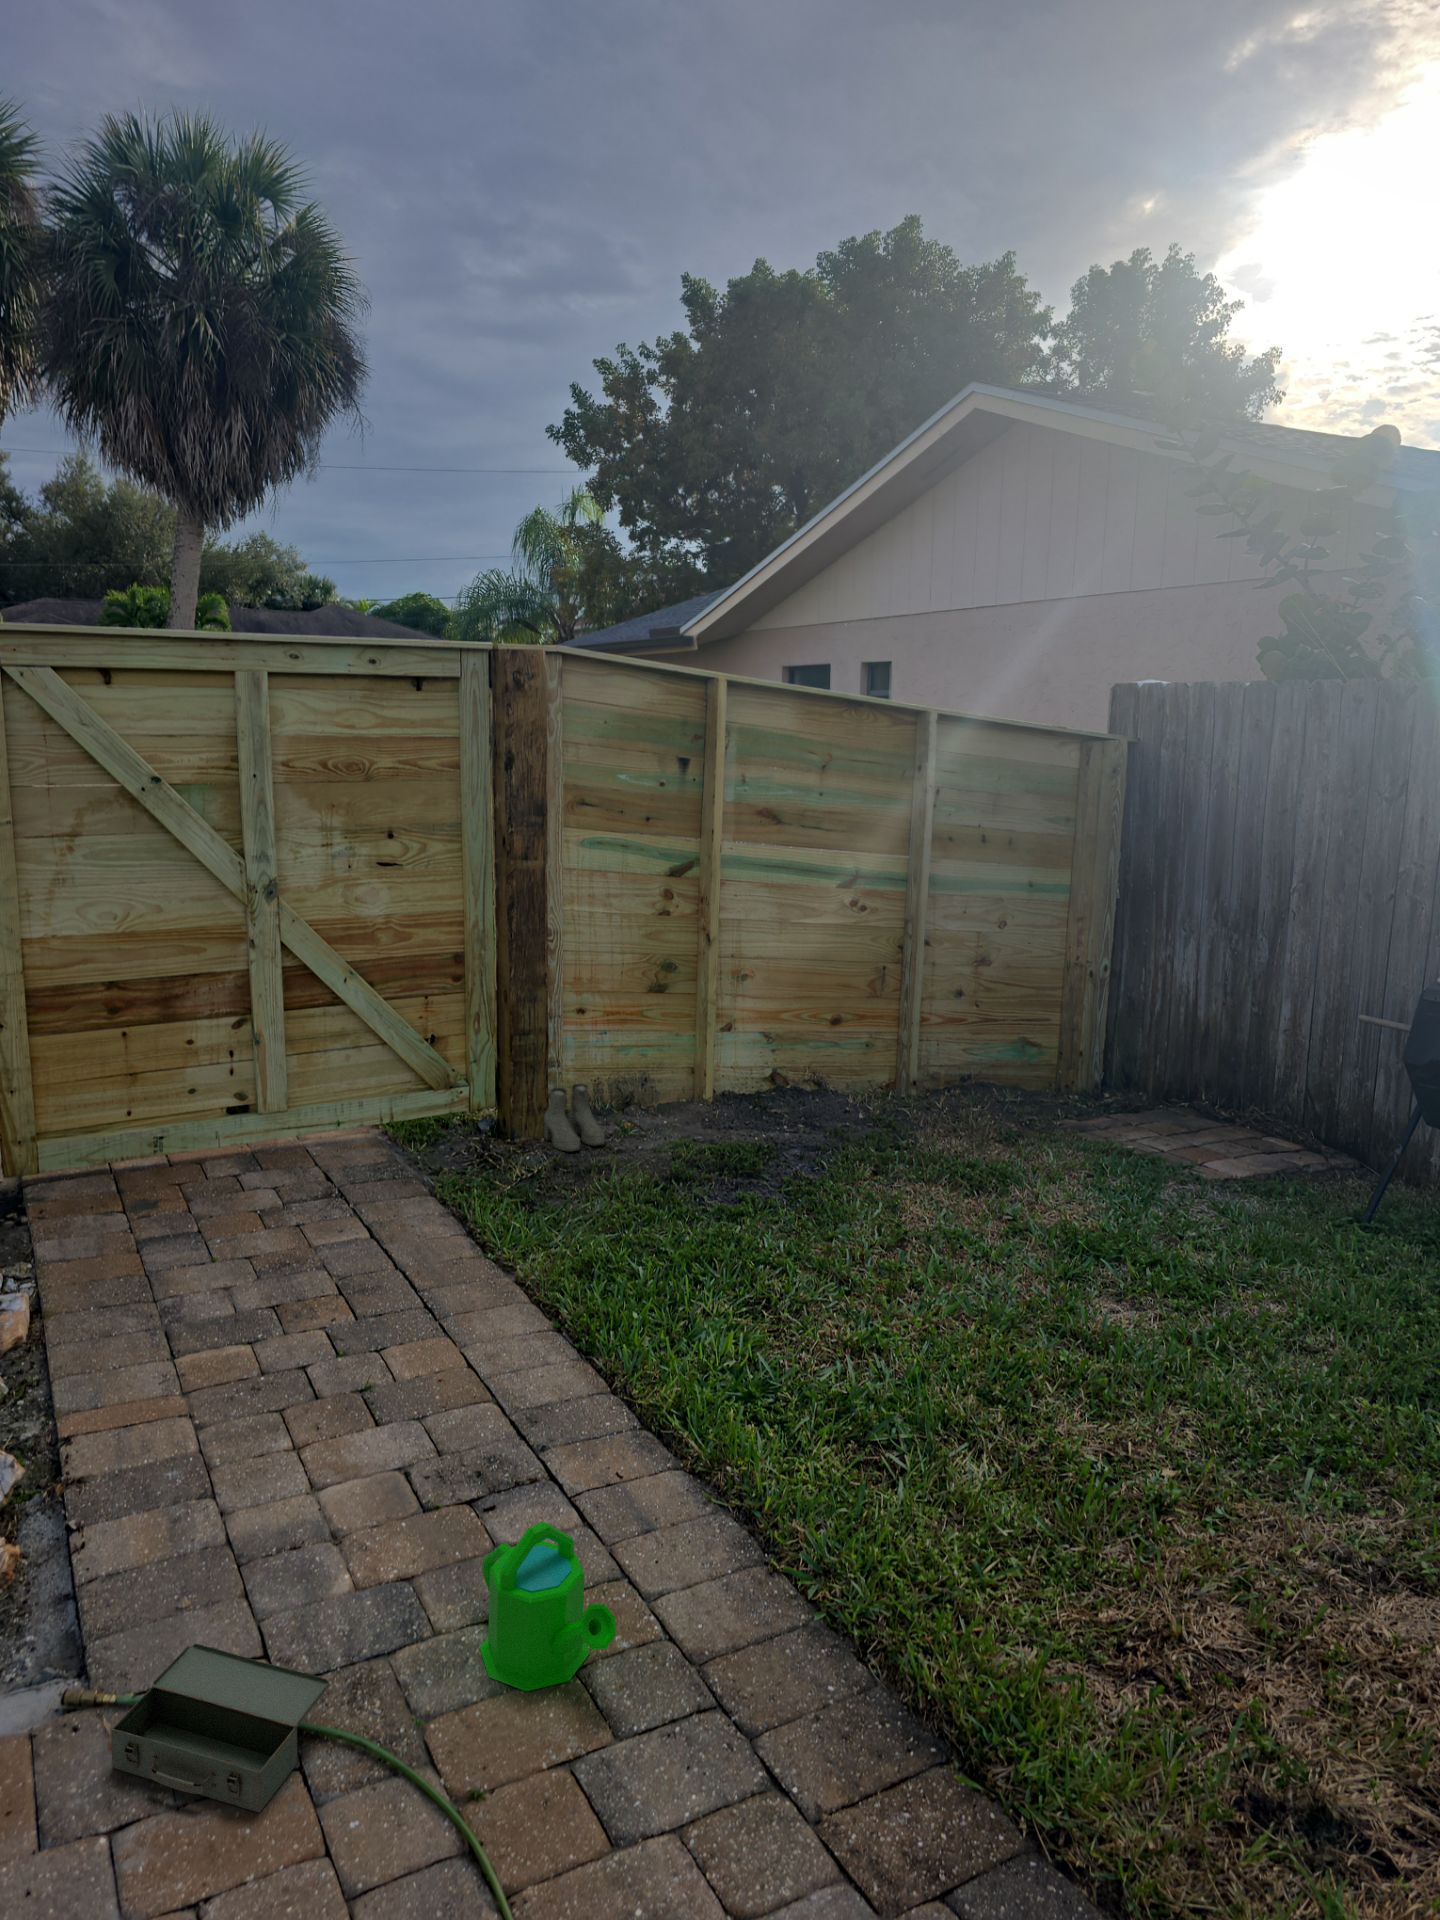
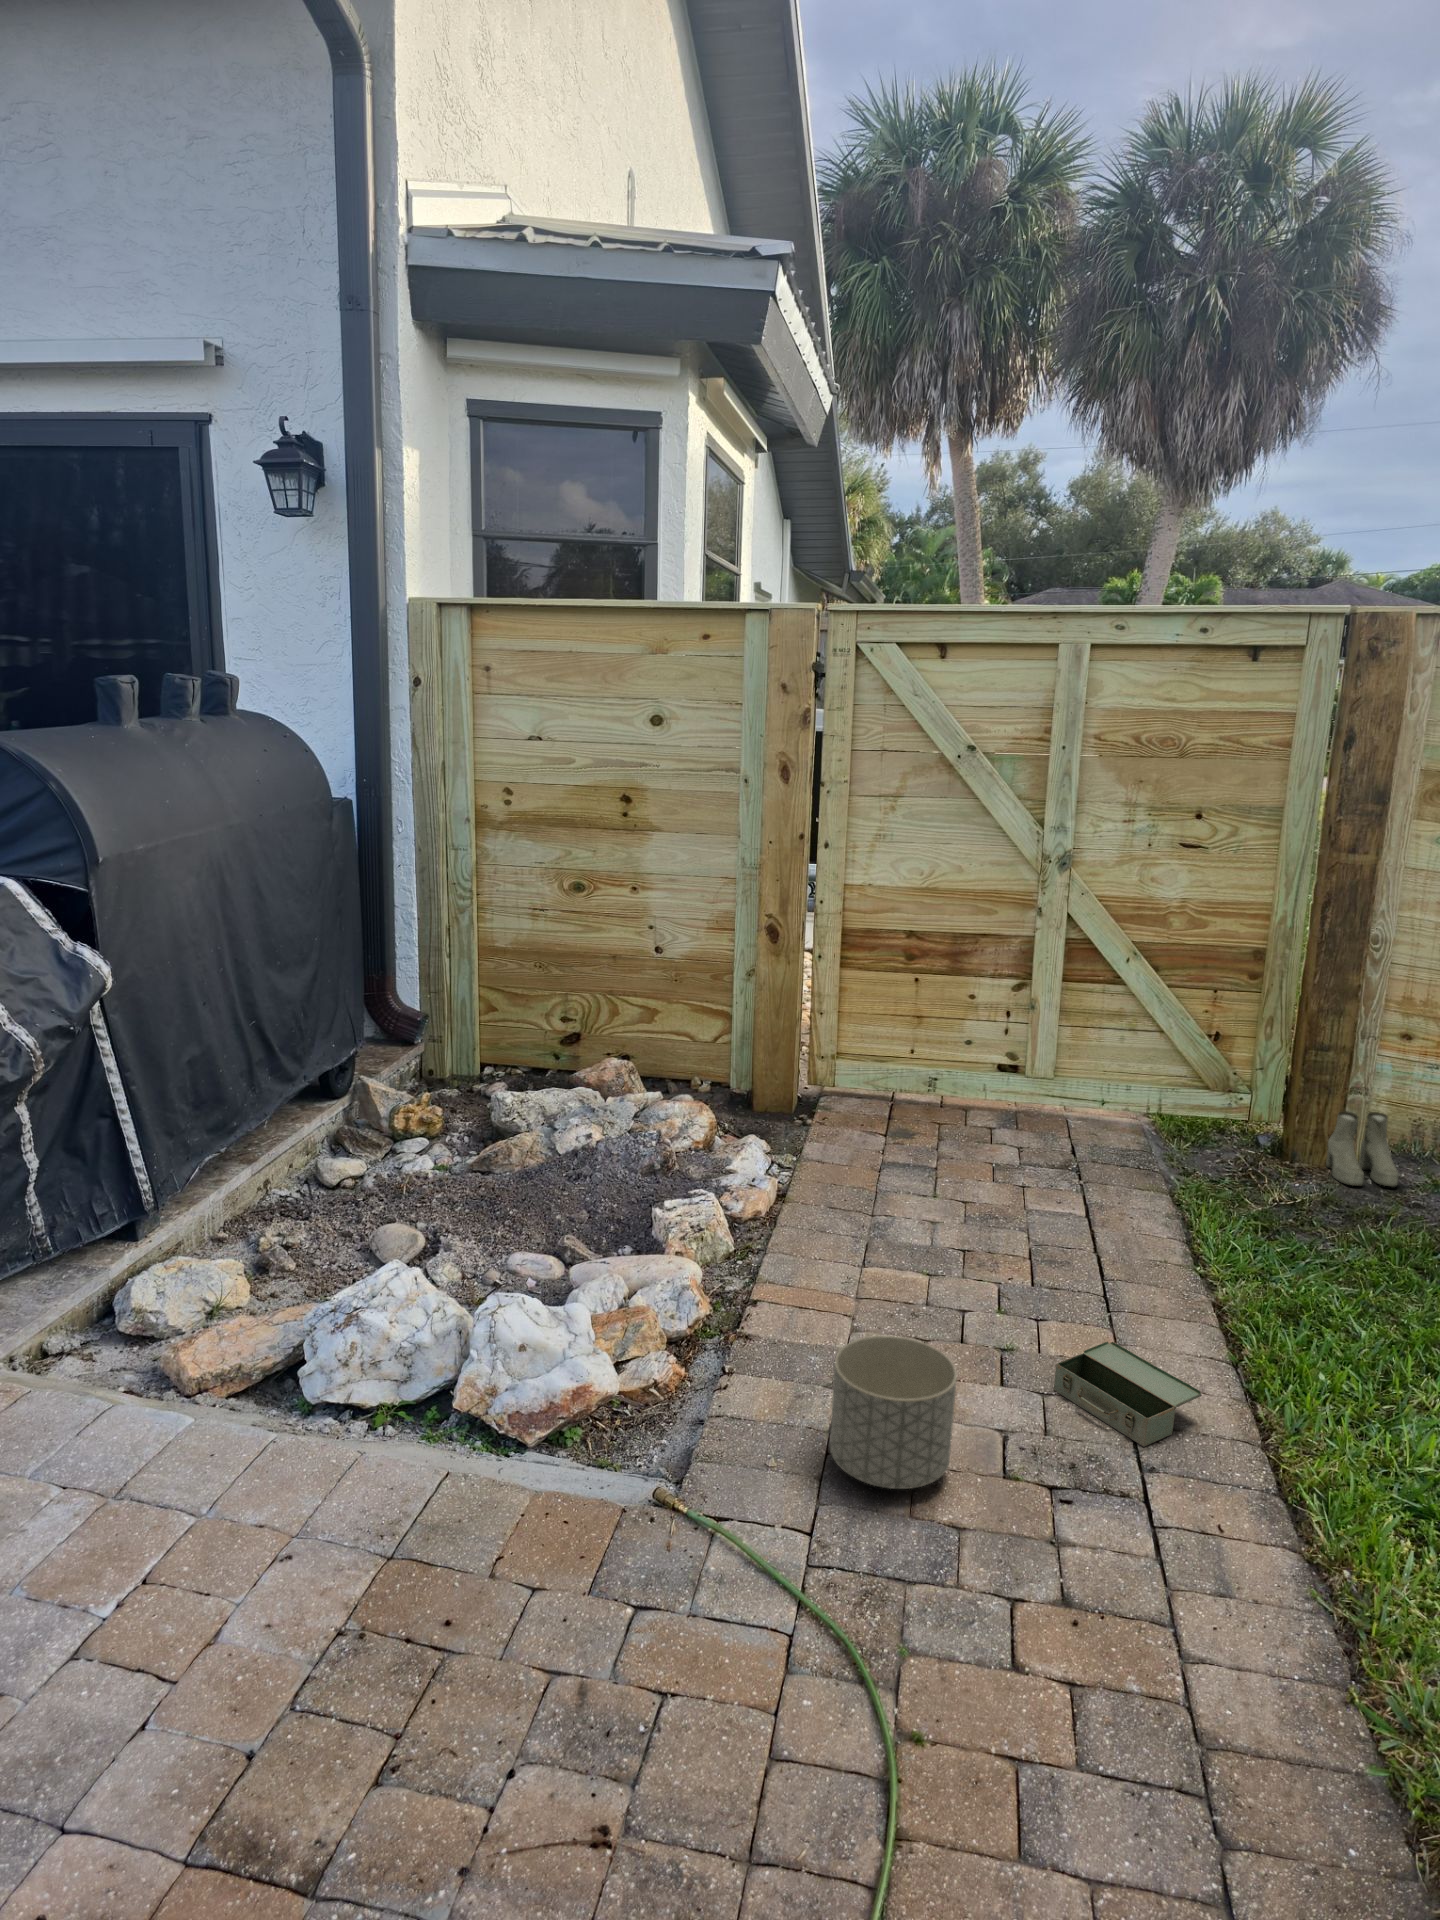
planter: none [242,1409,378,1577] -> present [830,1336,957,1489]
watering can: present [480,1522,616,1691] -> none [983,1518,1103,1690]
toolbox: present [111,1644,330,1813] -> present [1054,1342,1202,1447]

